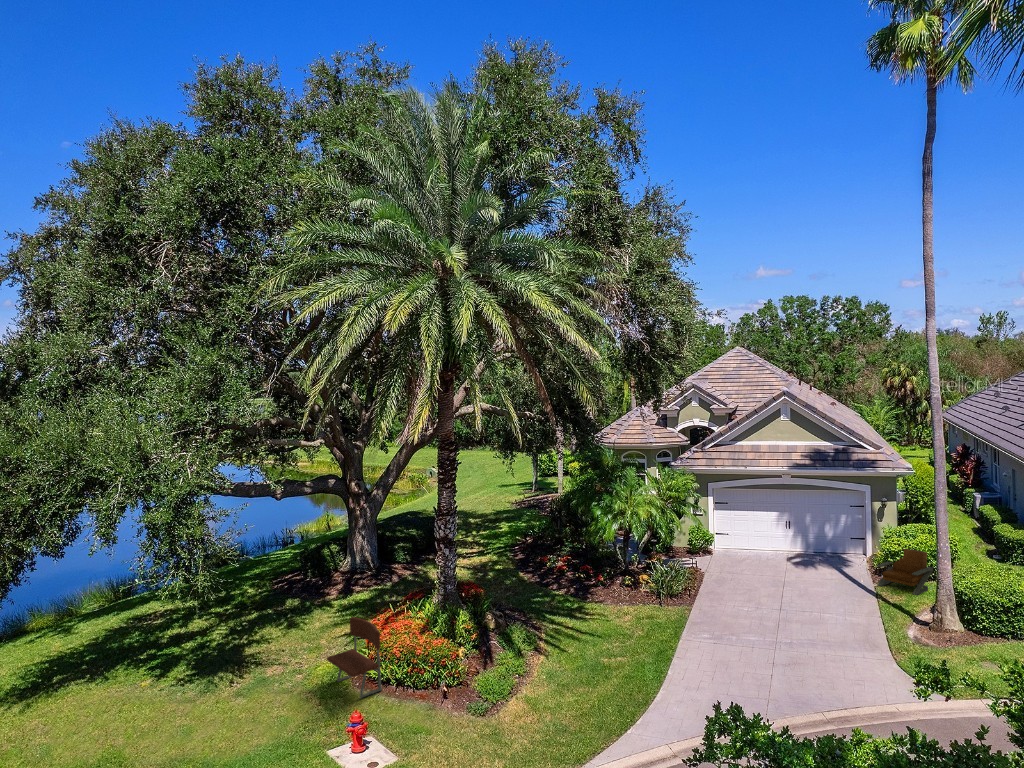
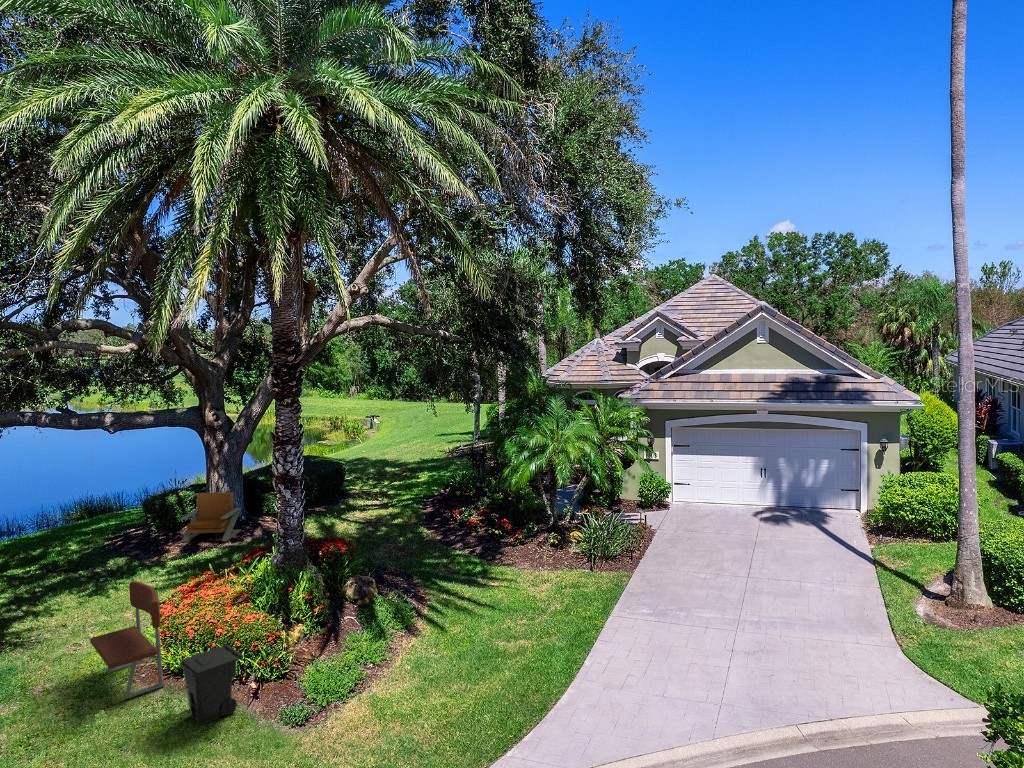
lounge chair: present [877,547,933,595] -> present [180,492,241,542]
trash can: none [400,660,441,715] -> present [180,643,243,725]

